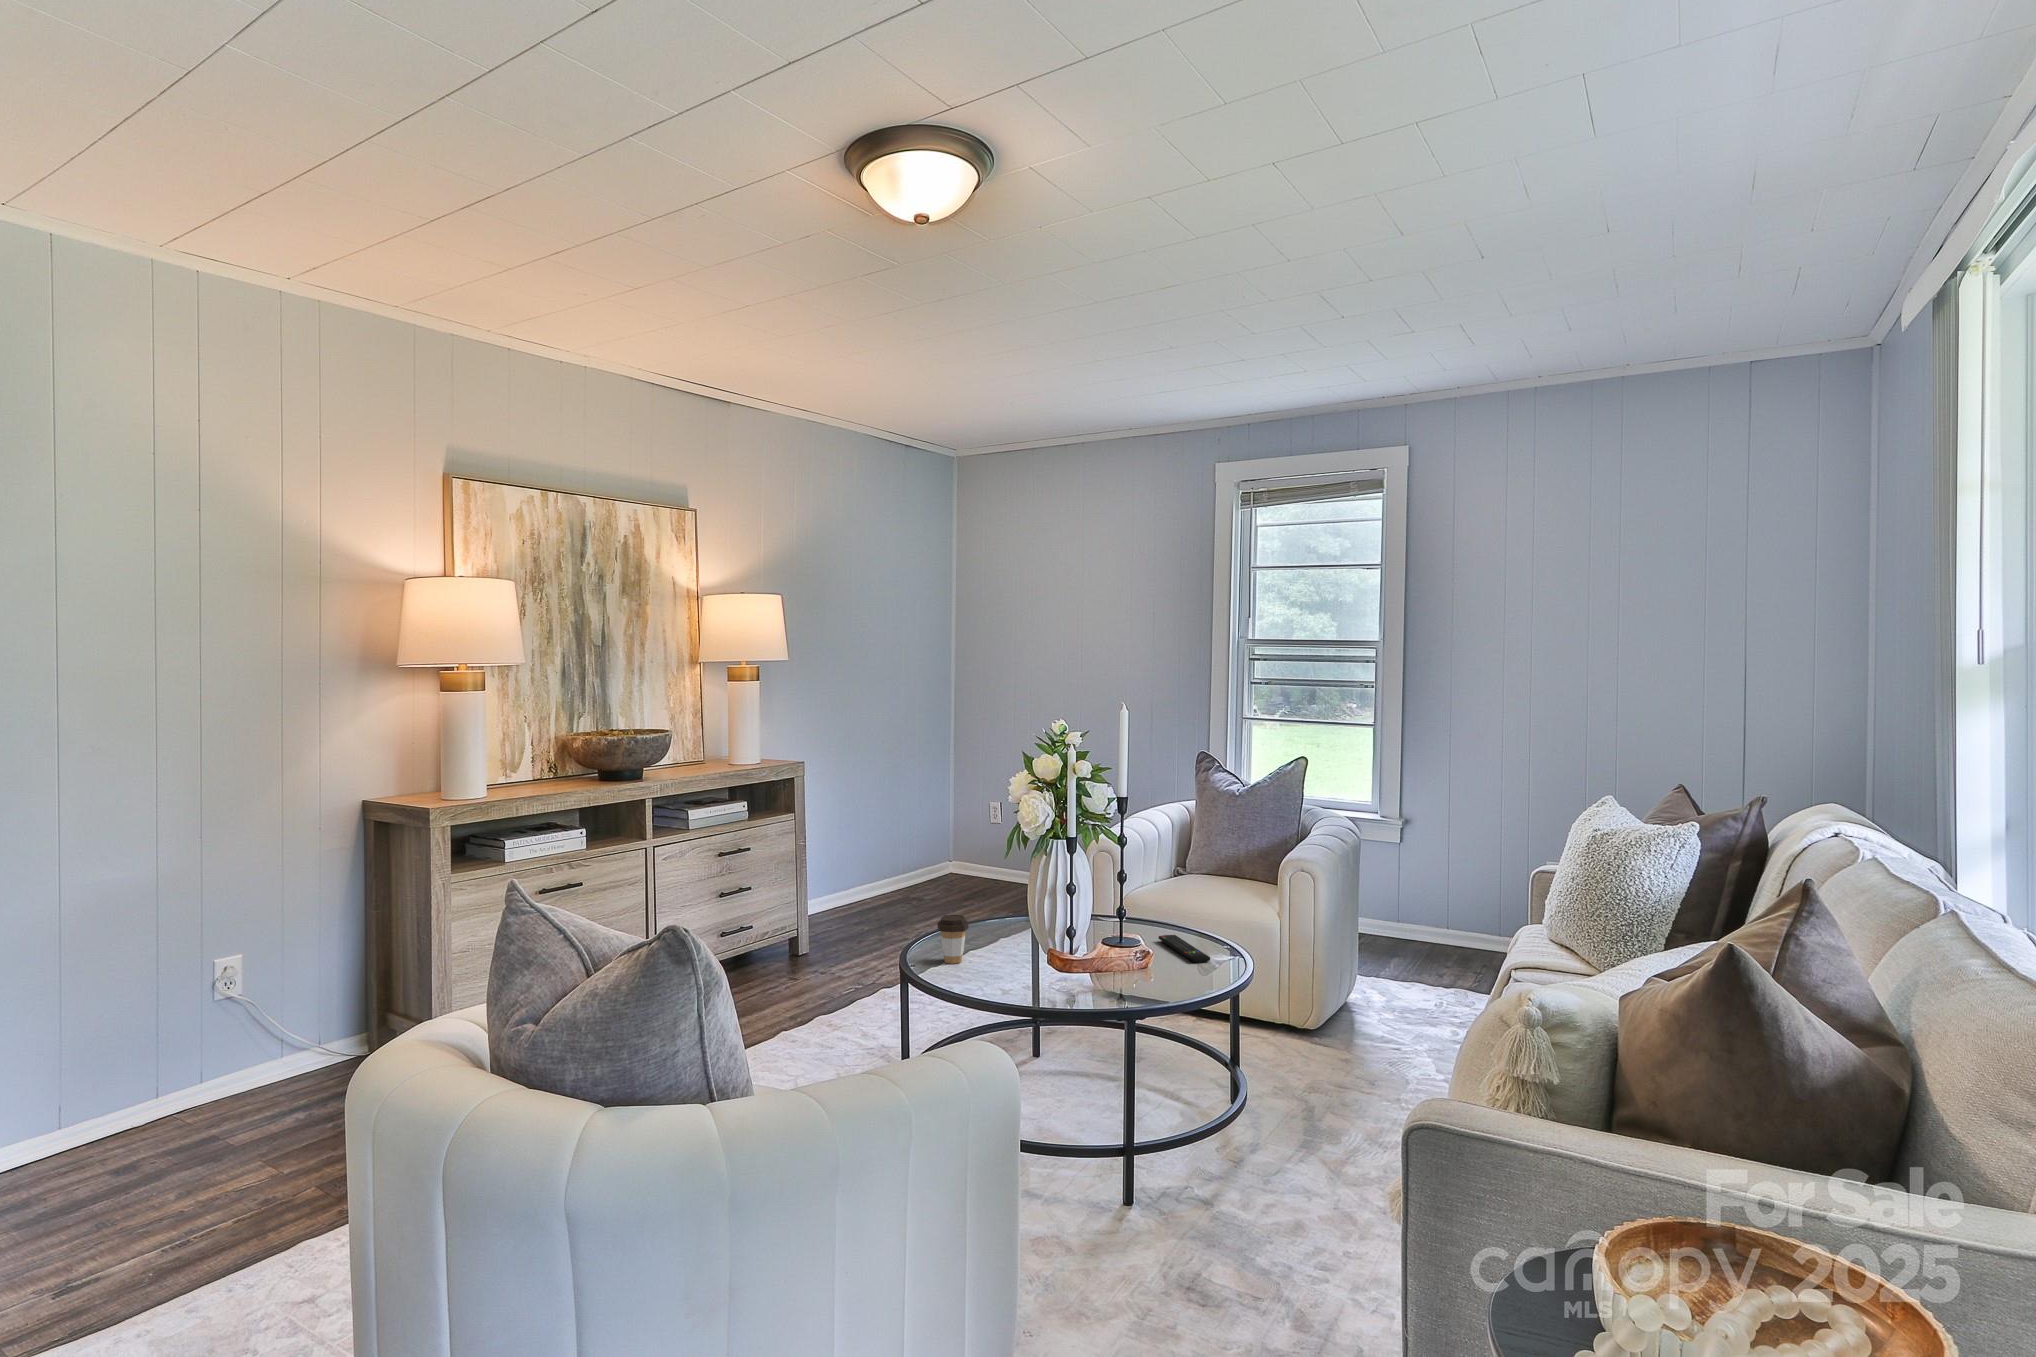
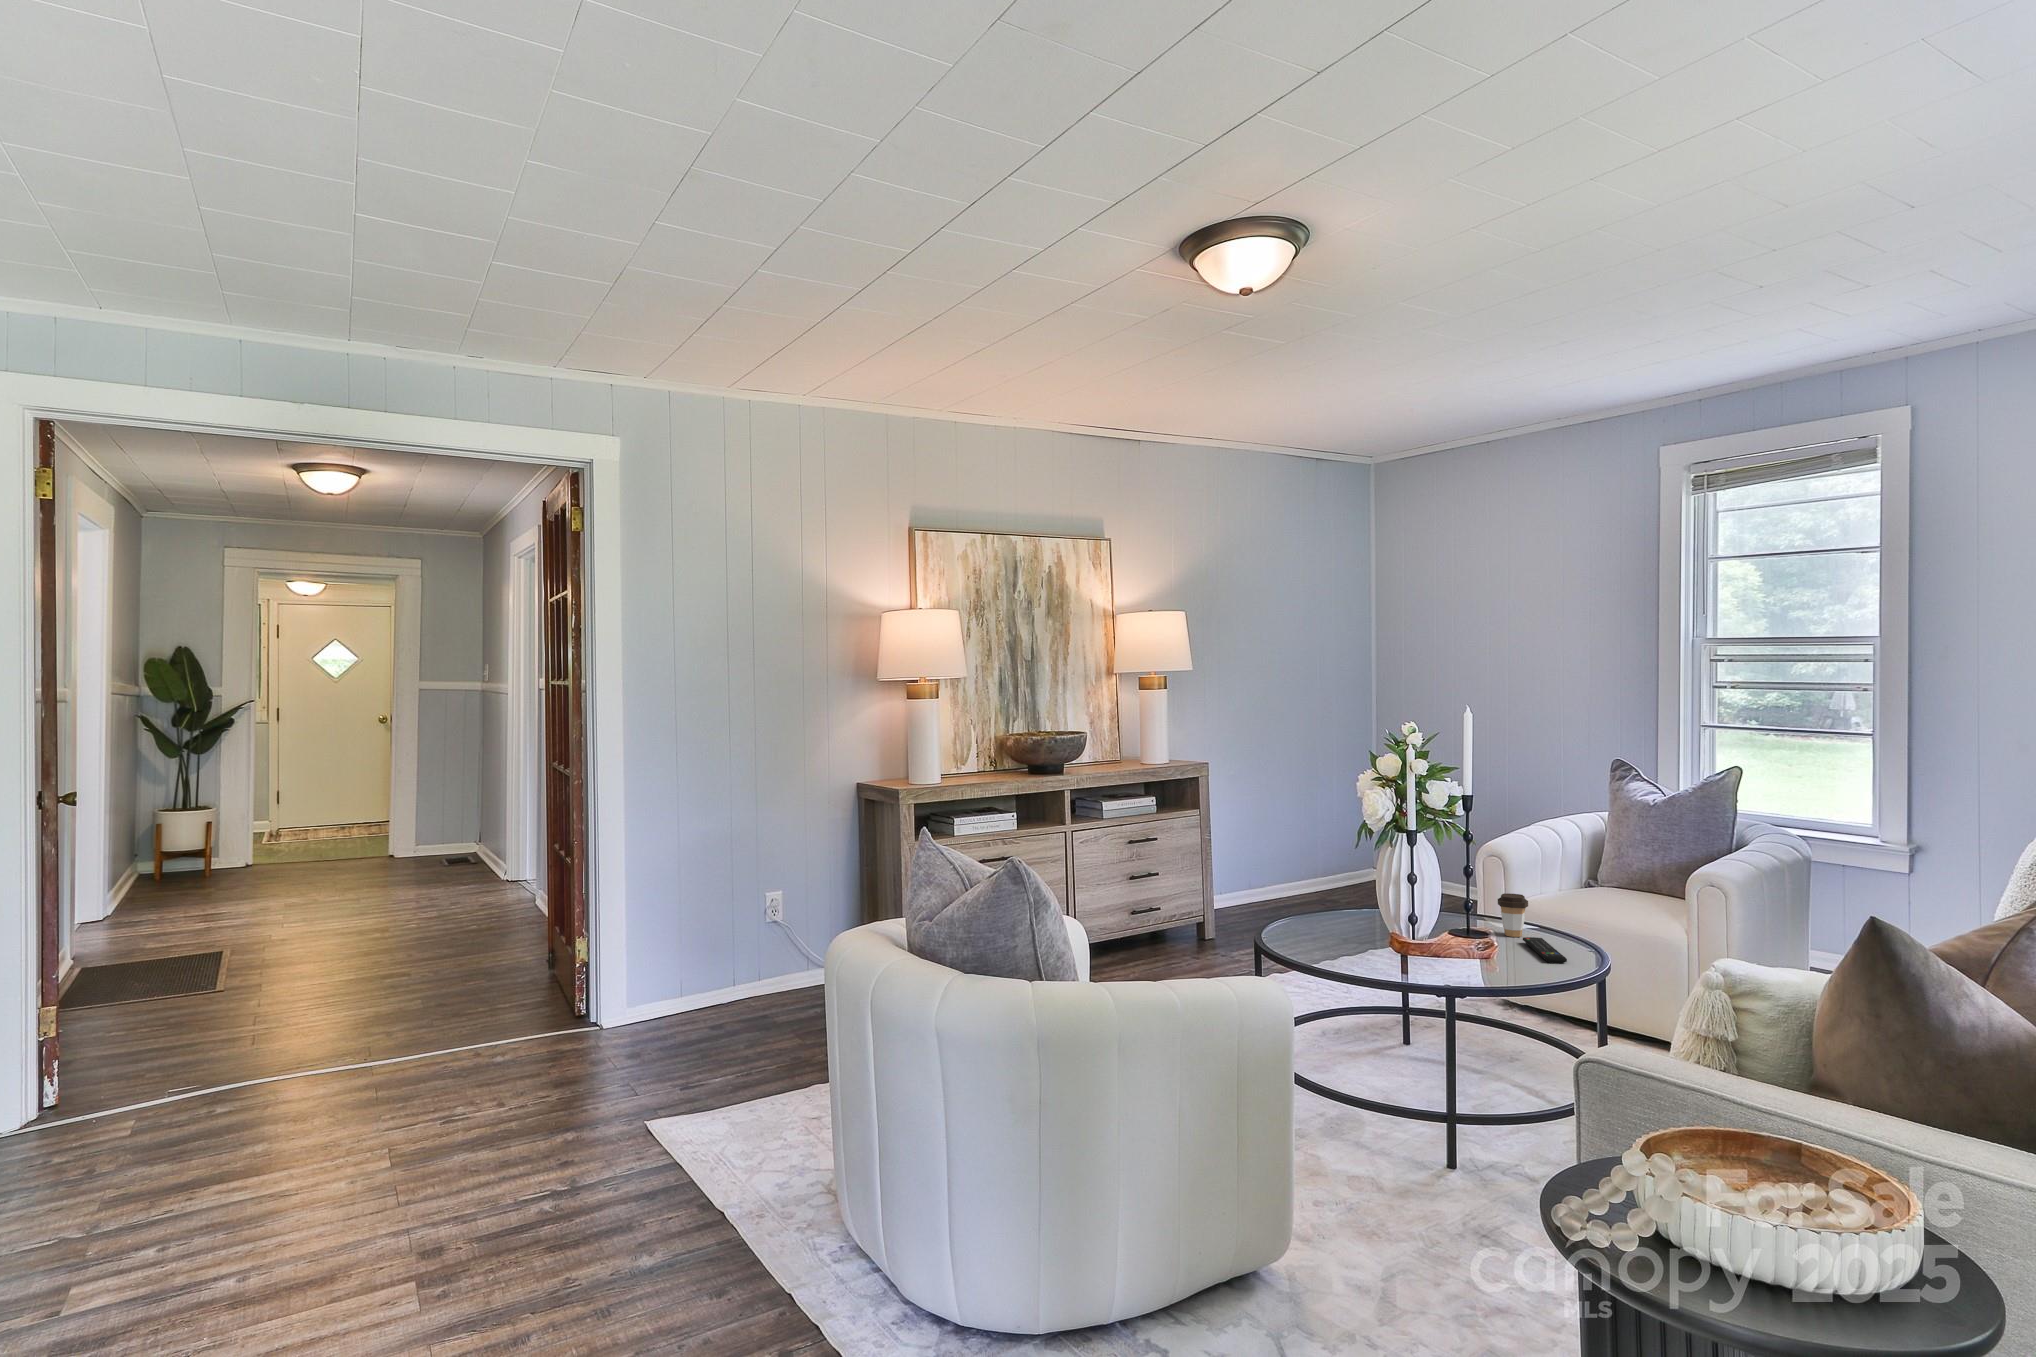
coffee cup: present [938,915,969,964] -> present [1498,893,1528,937]

